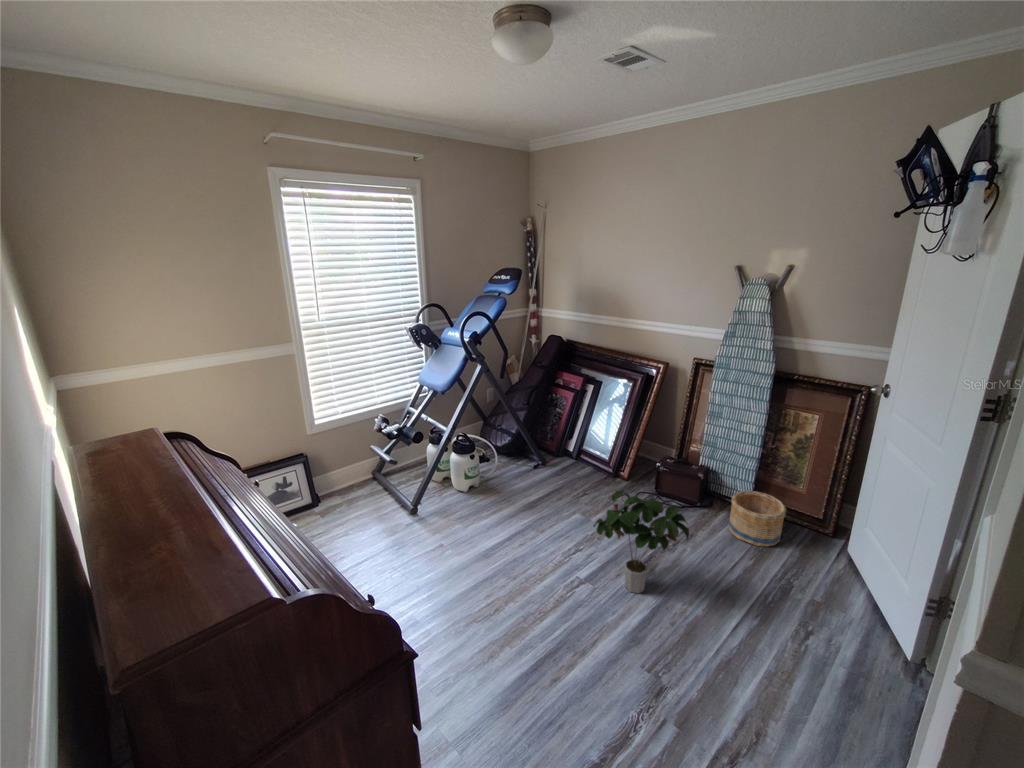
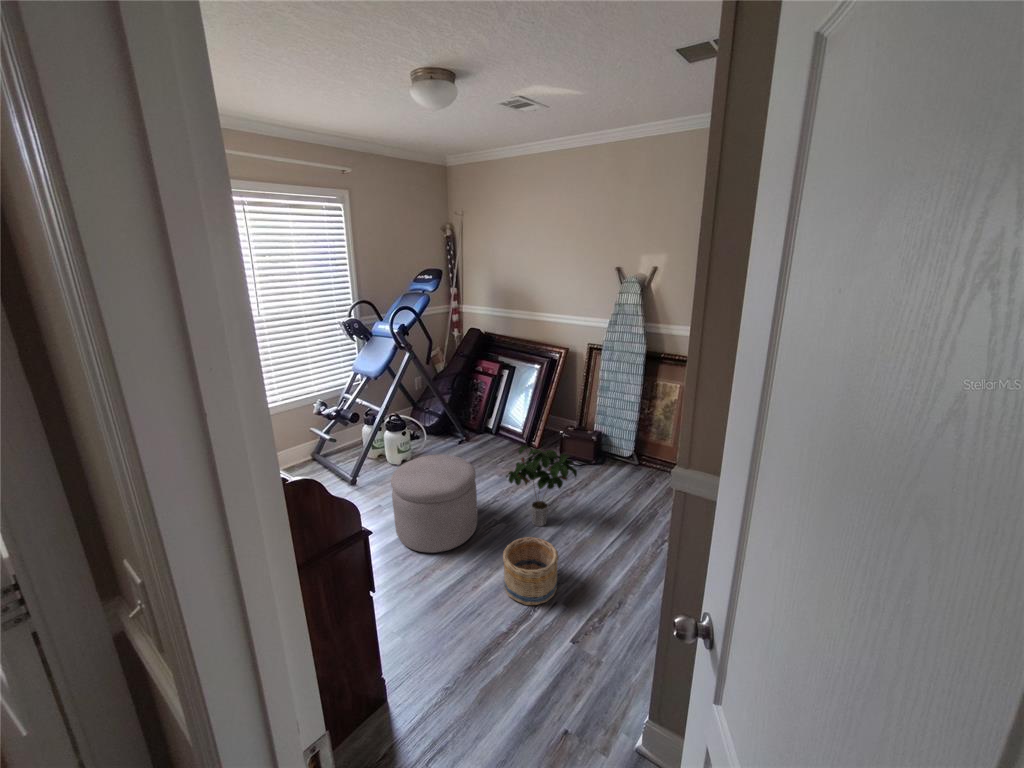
basket: present [729,491,786,546] -> present [503,537,559,605]
ottoman: none [454,492,557,619] -> present [391,454,477,553]

